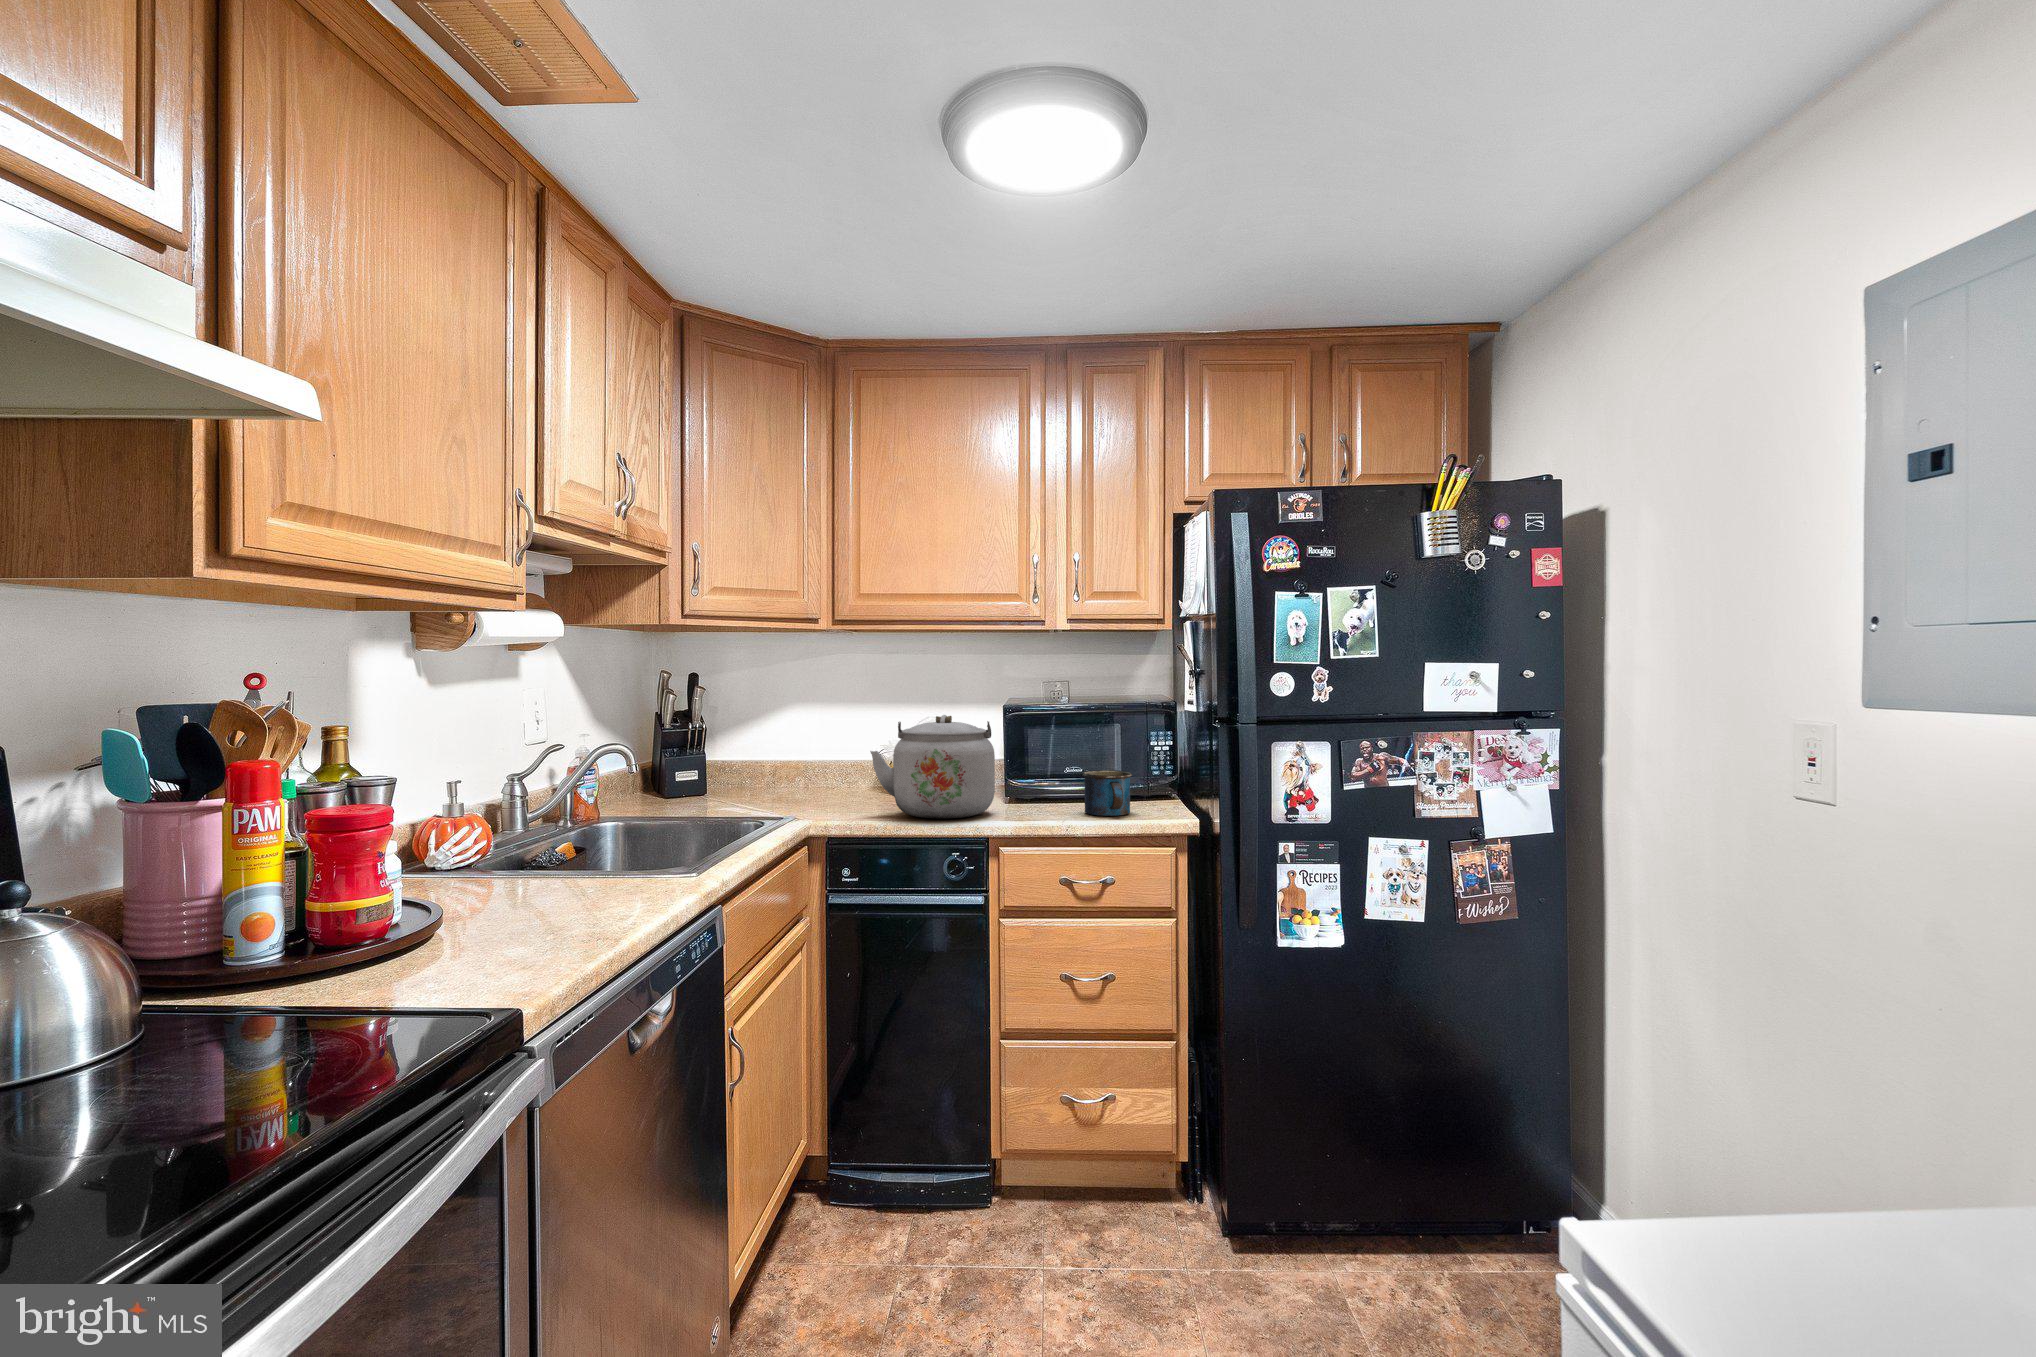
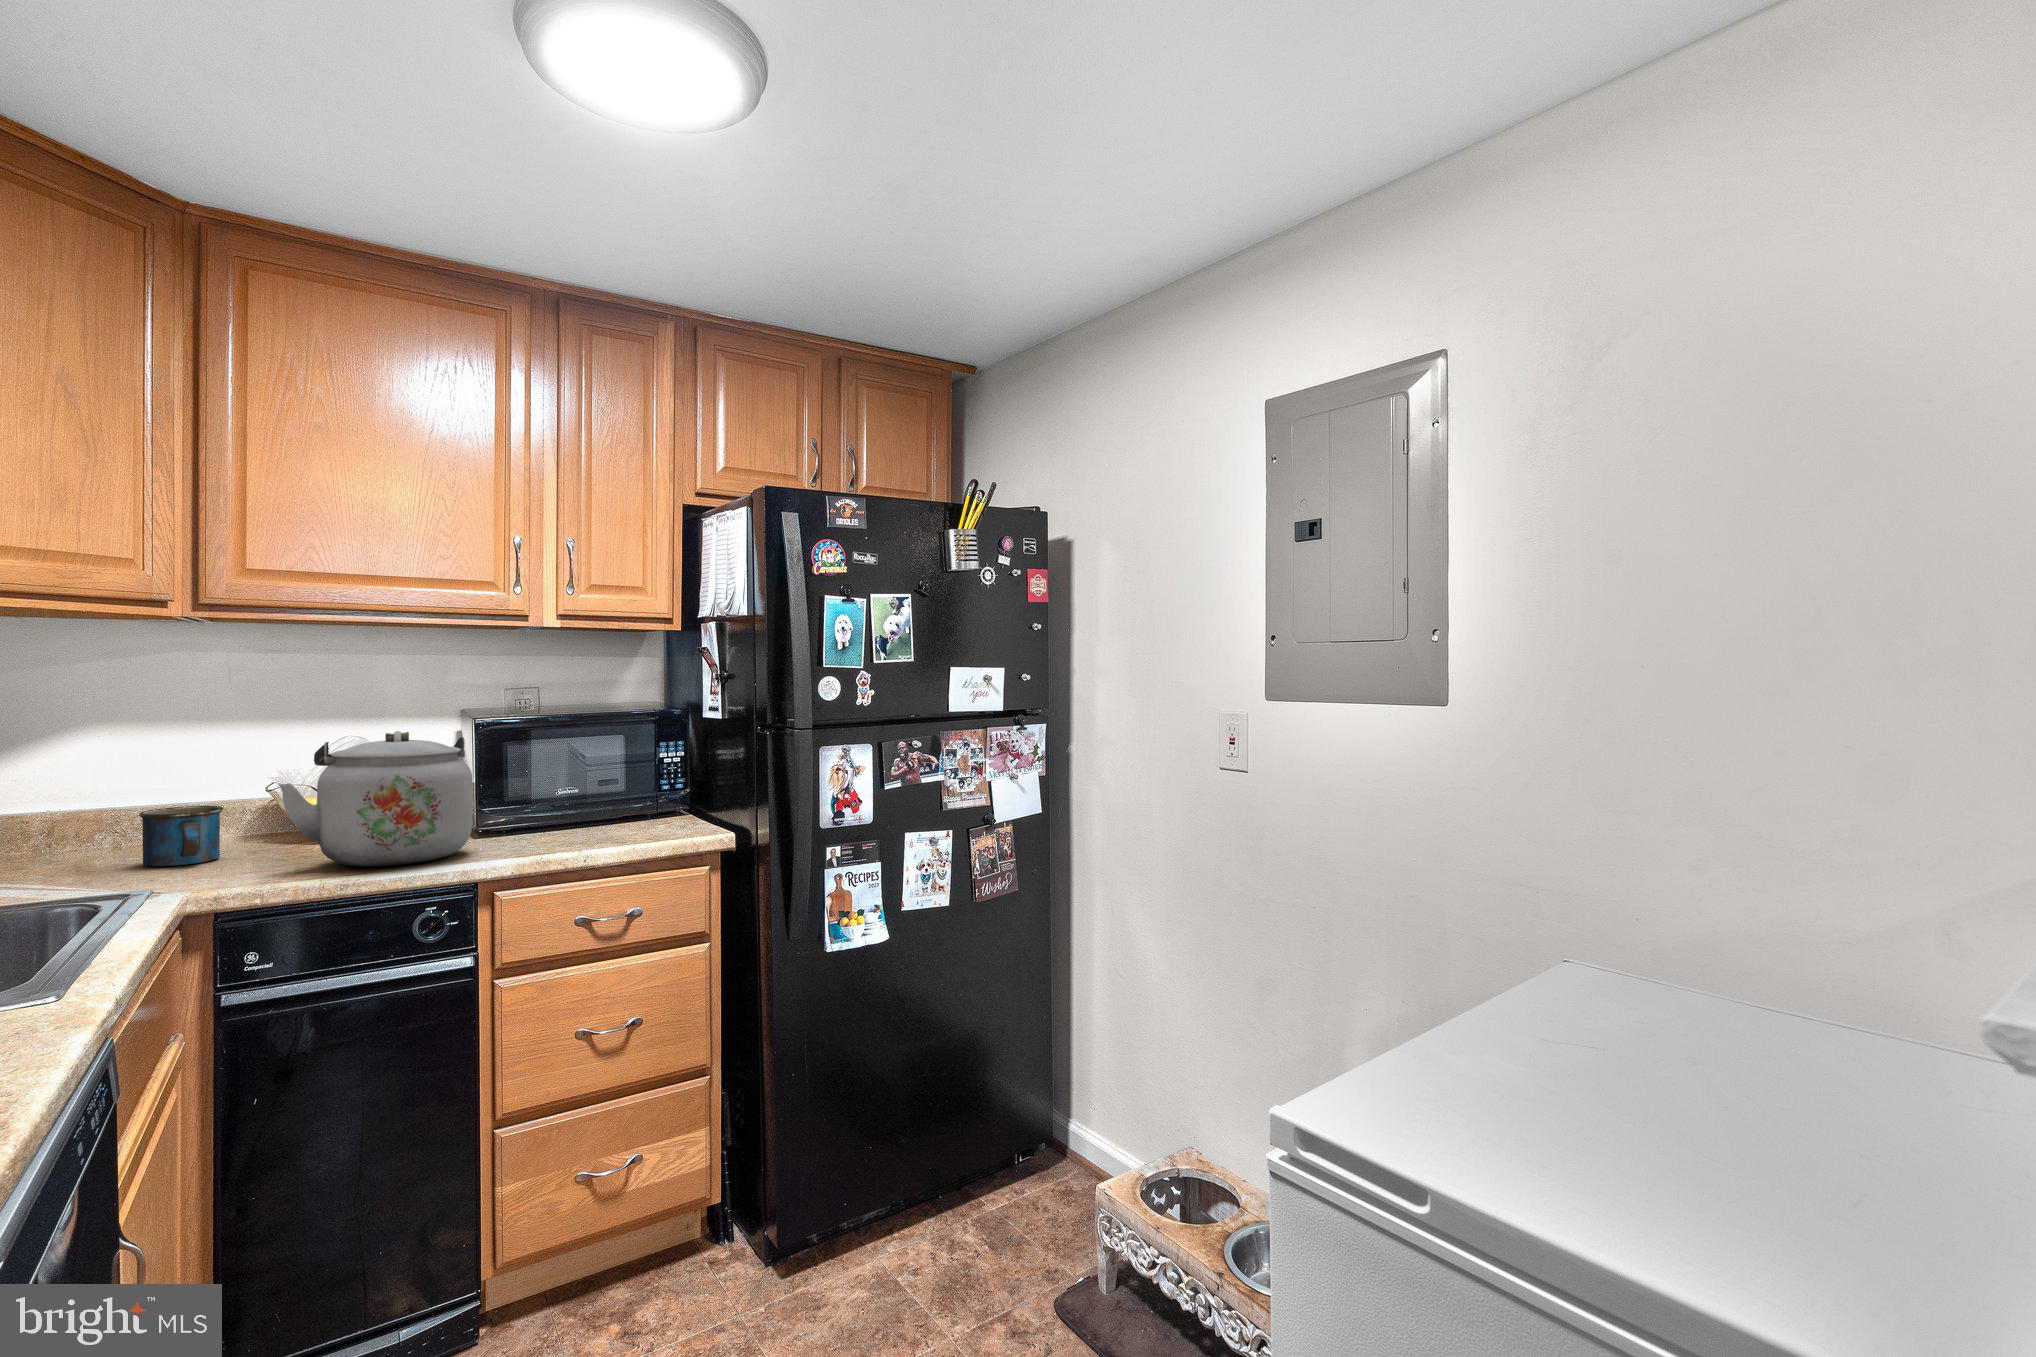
mug: present [1083,770,1132,816] -> present [139,806,223,866]

